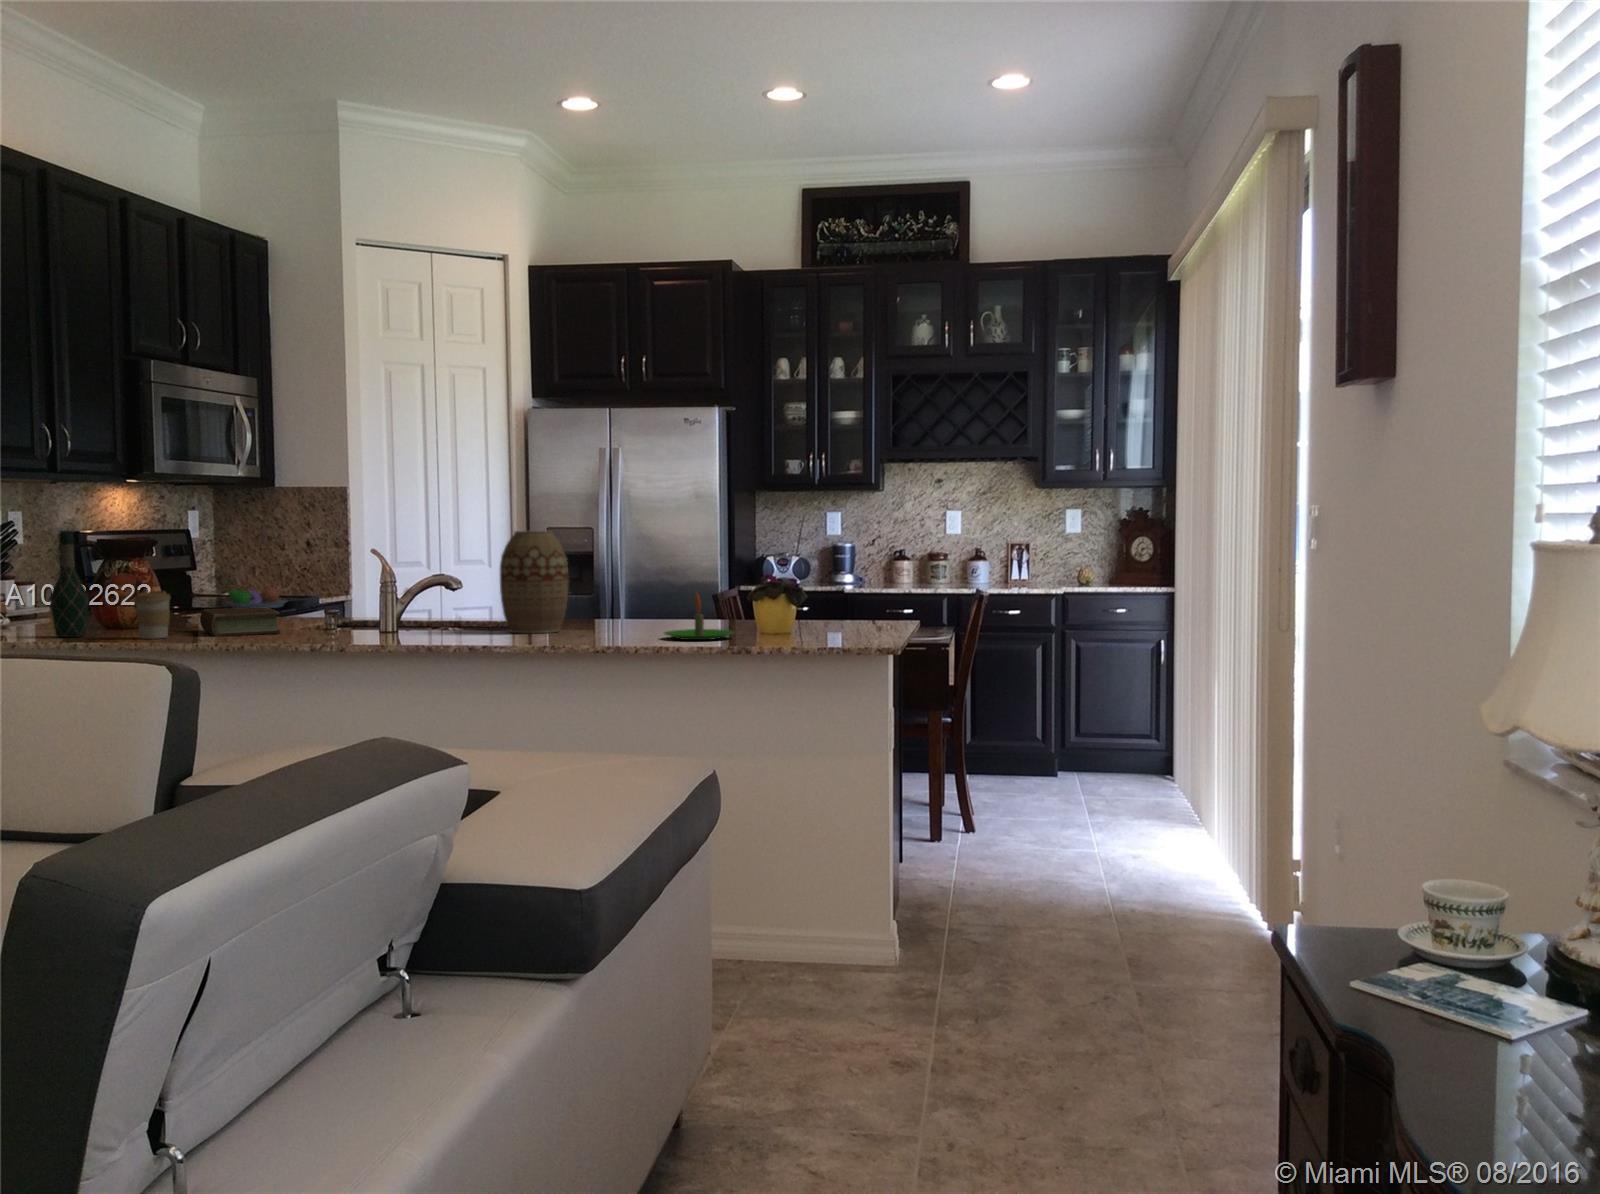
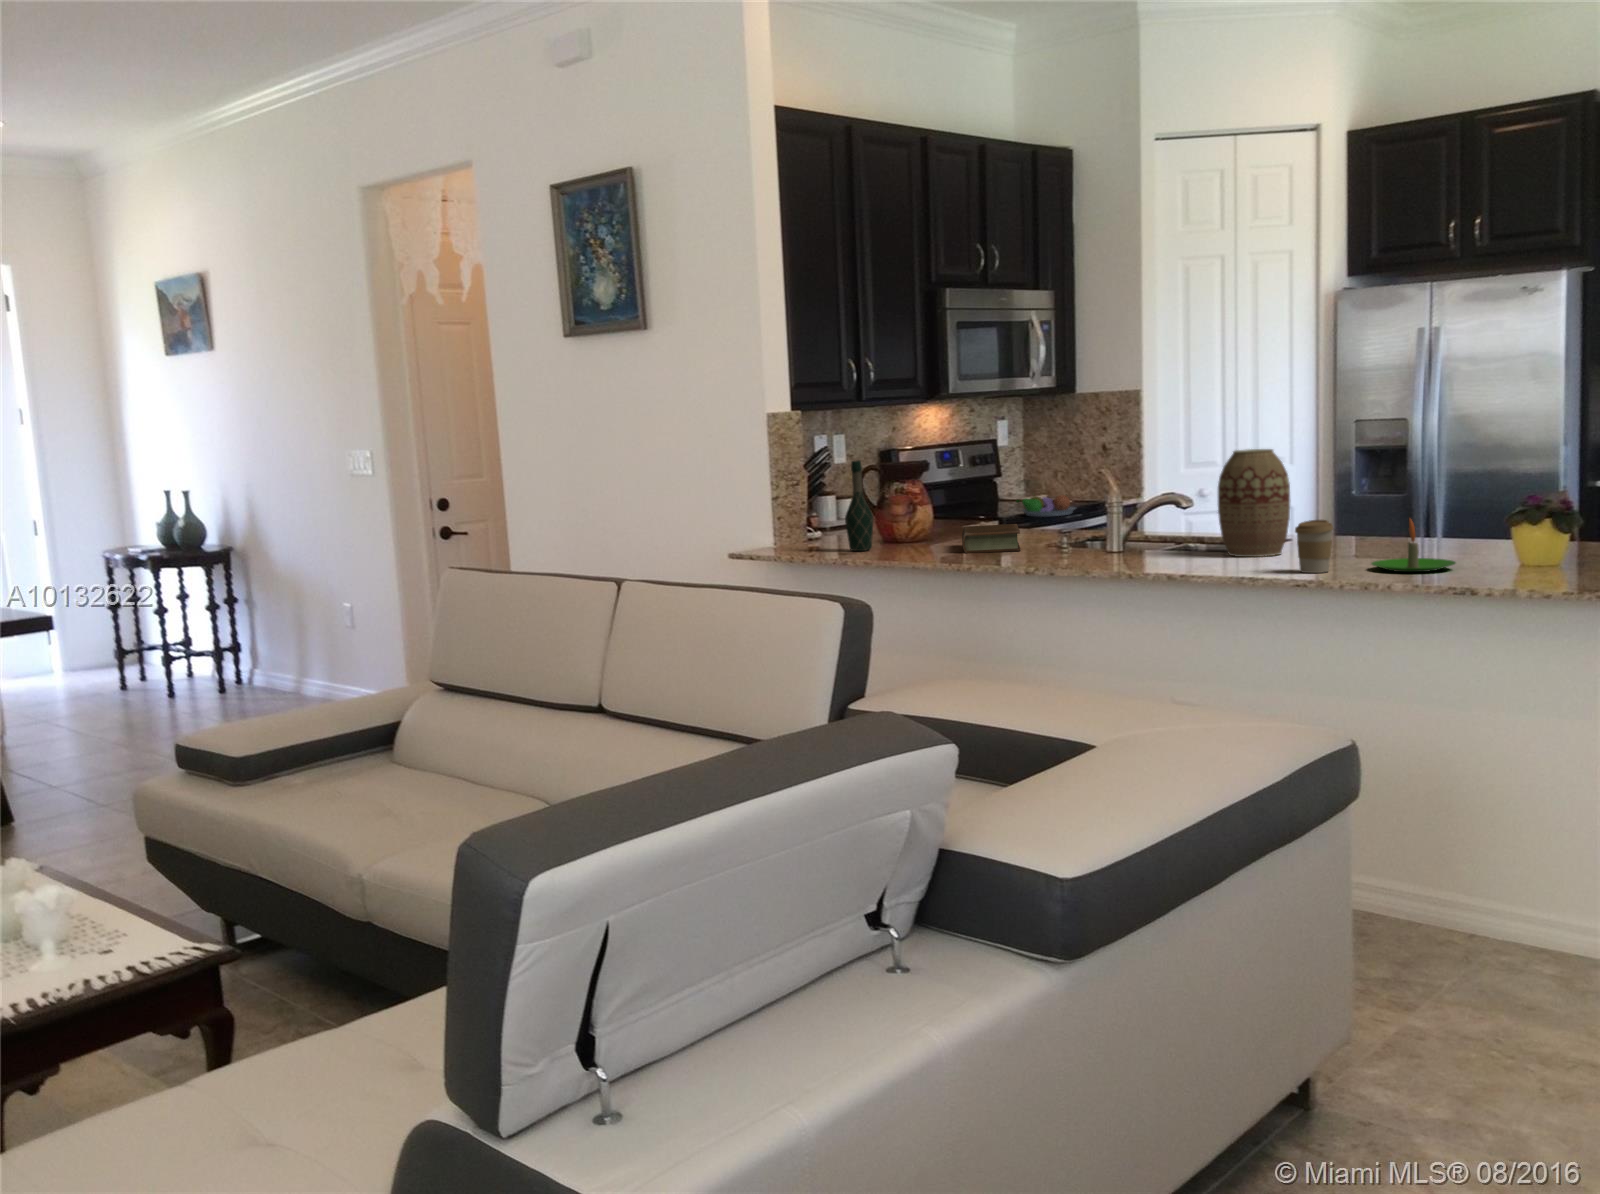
coffee cup: present [134,591,170,639] -> present [1295,520,1333,573]

